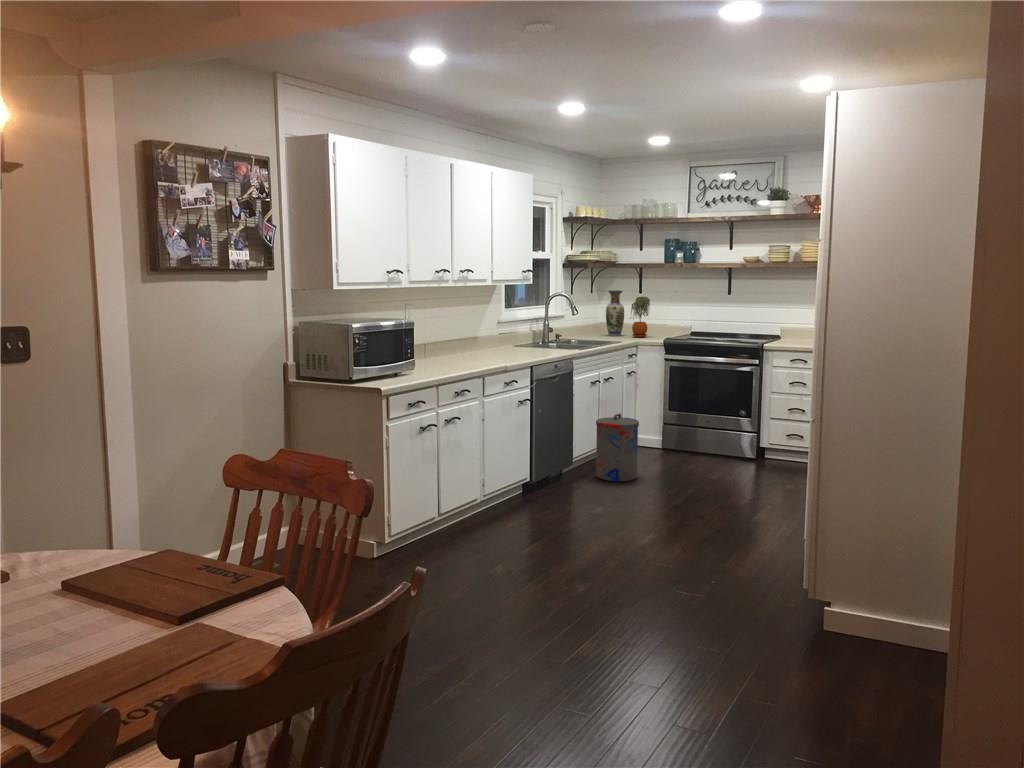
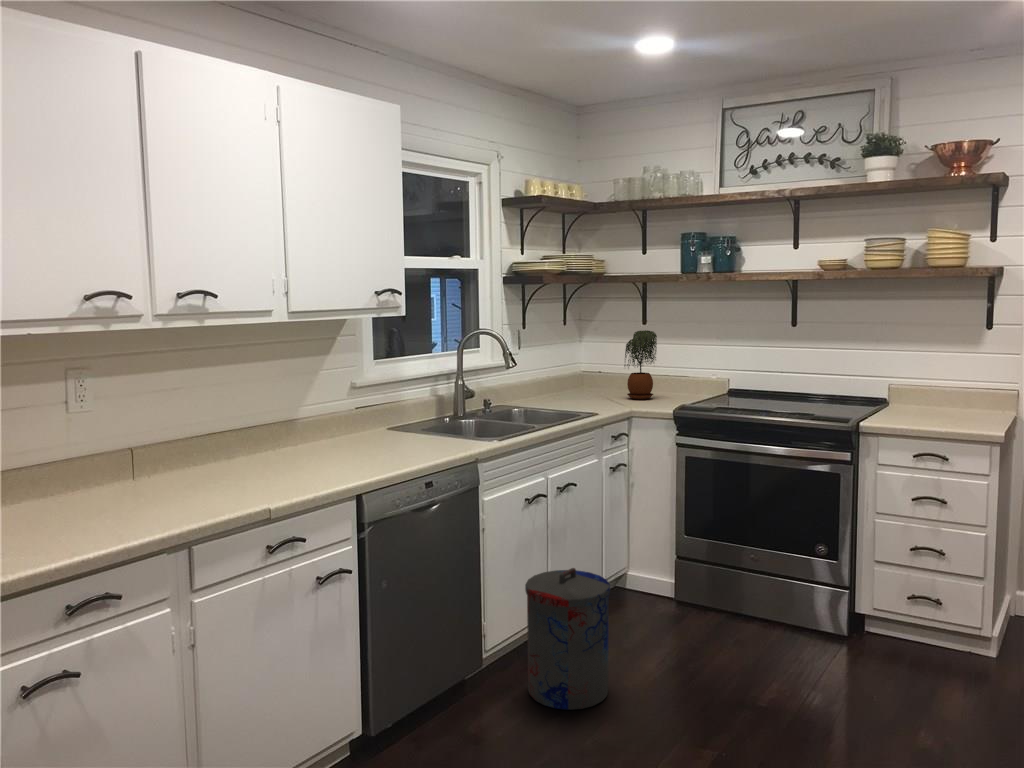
vase: present [606,290,624,336] -> none [586,320,617,395]

